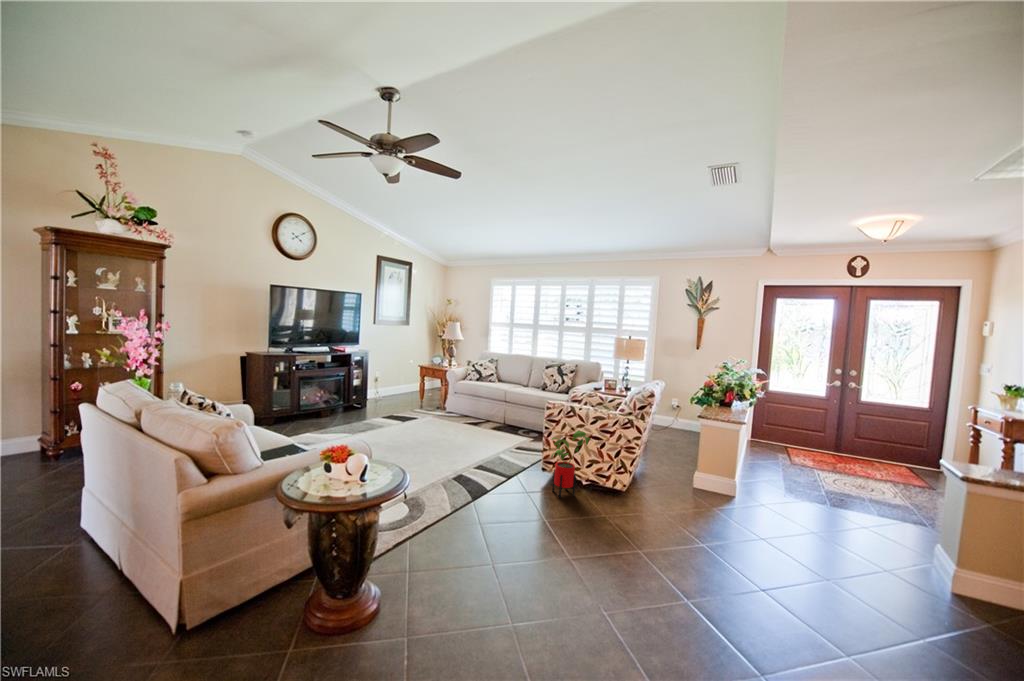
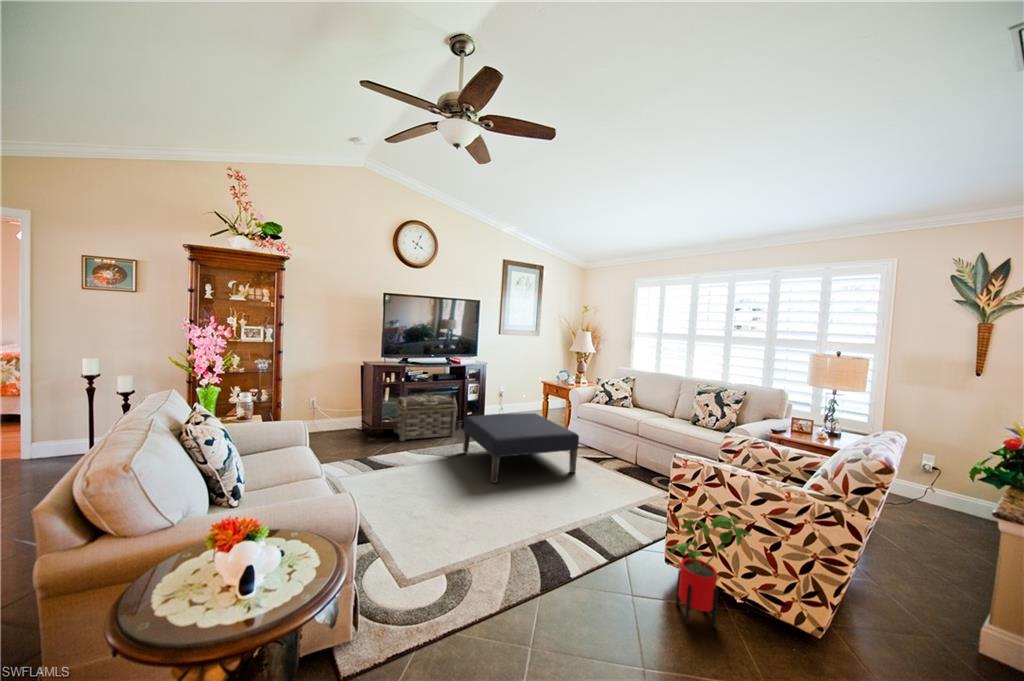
basket: none [282,382,349,427] -> present [394,395,457,441]
ottoman: none [363,392,467,447] -> present [463,413,579,483]

